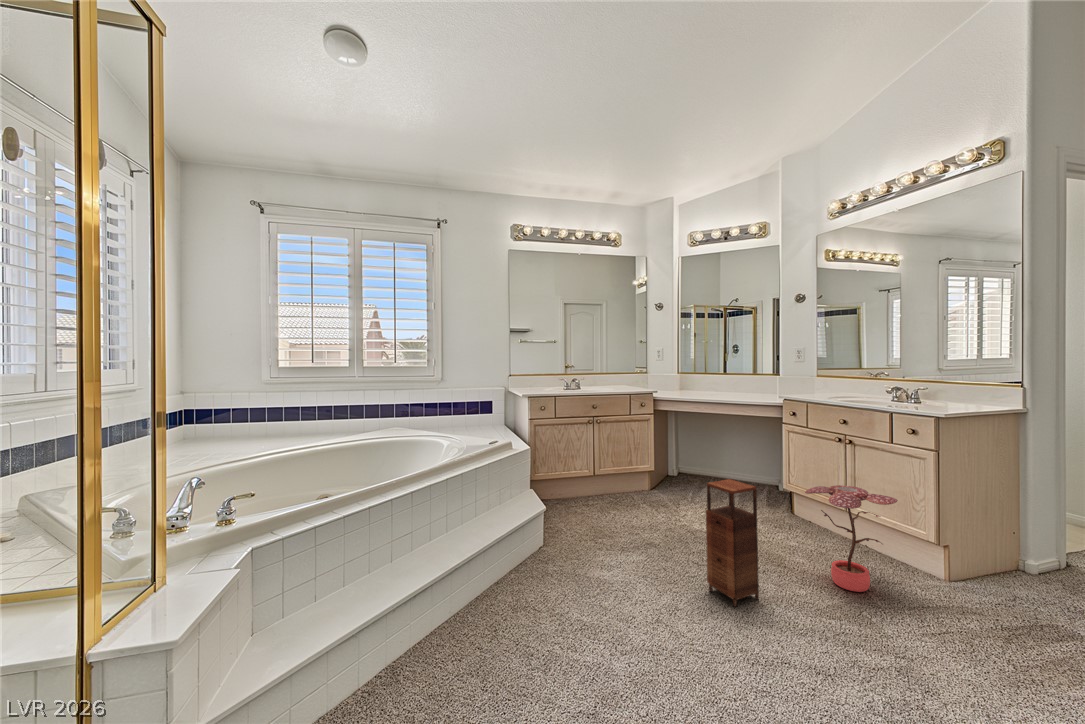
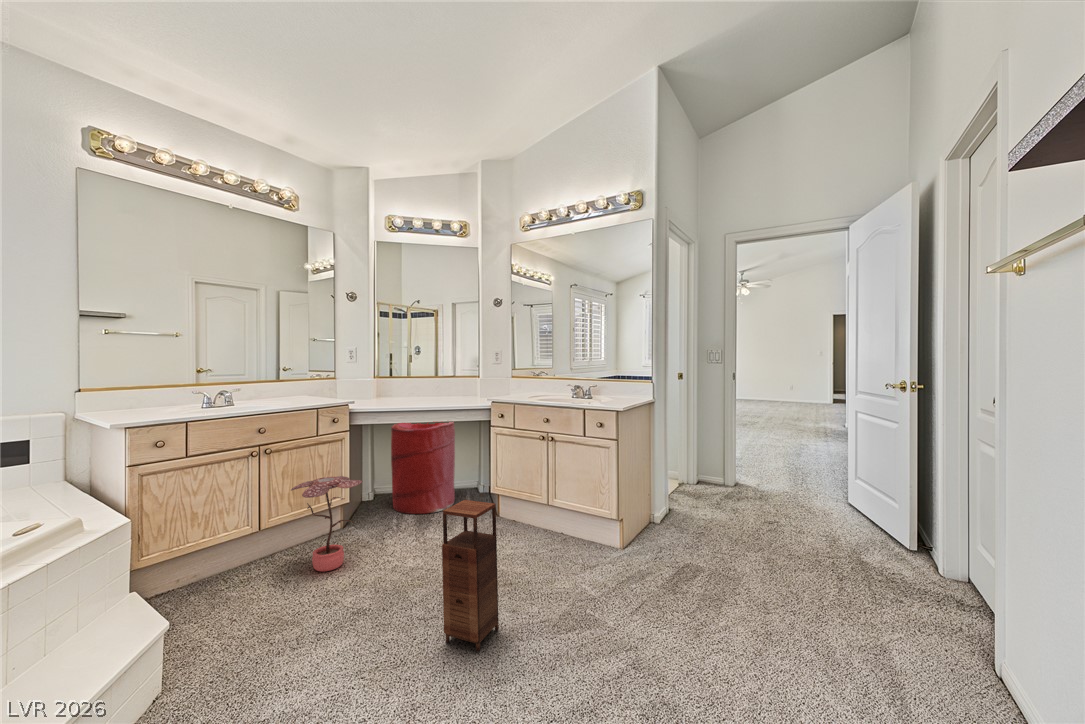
laundry hamper: none [691,412,751,495] -> present [391,422,455,514]
potted plant: present [805,485,898,592] -> present [291,476,362,571]

